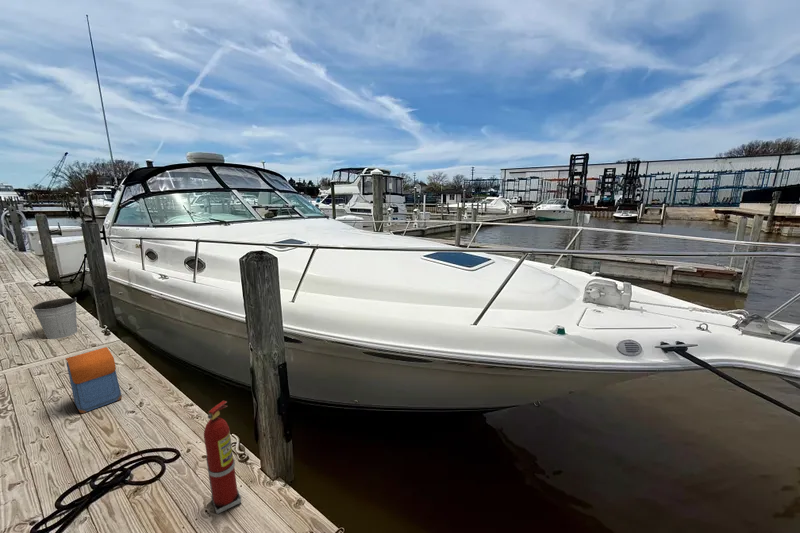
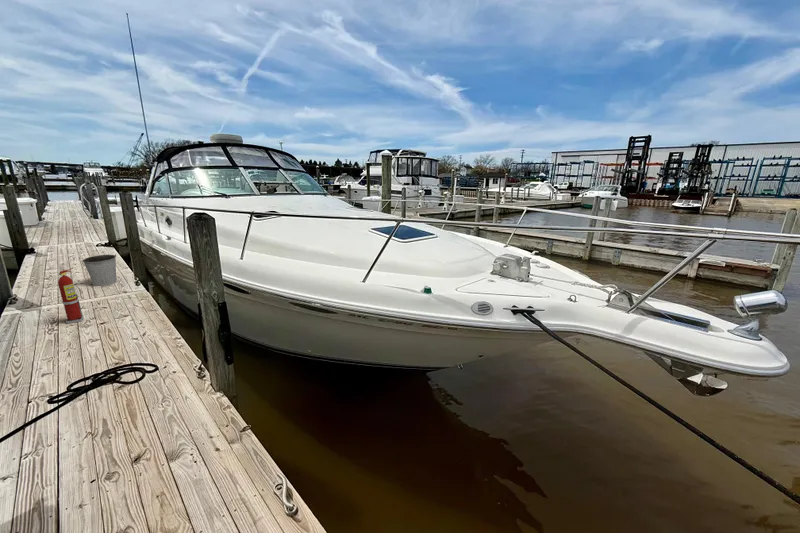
backpack: present [66,347,122,413] -> none [90,290,131,337]
fire extinguisher: present [204,401,241,514] -> present [58,269,83,324]

